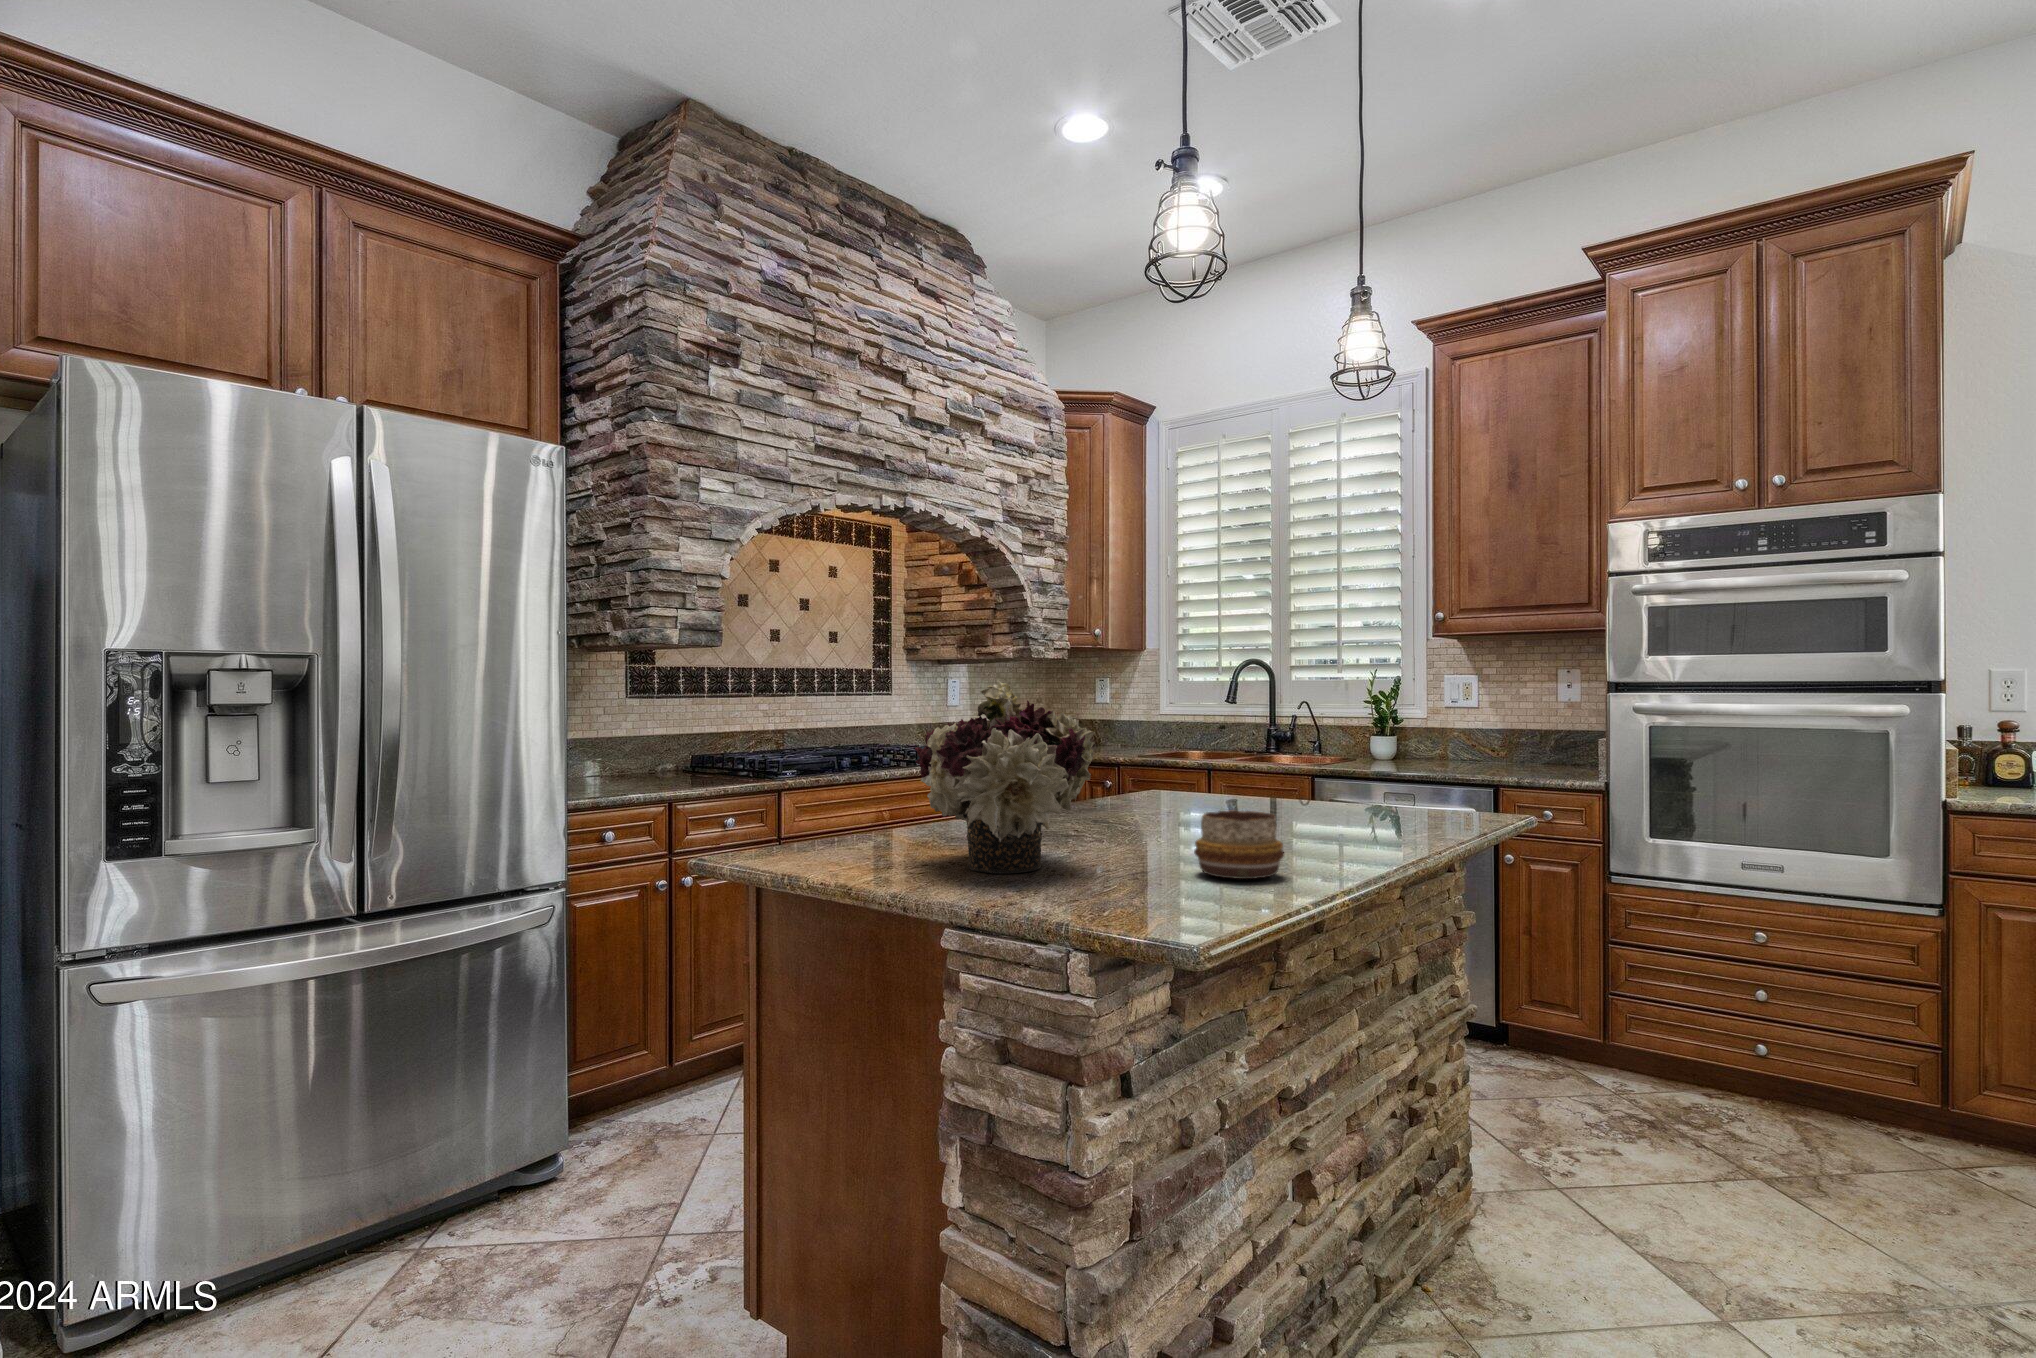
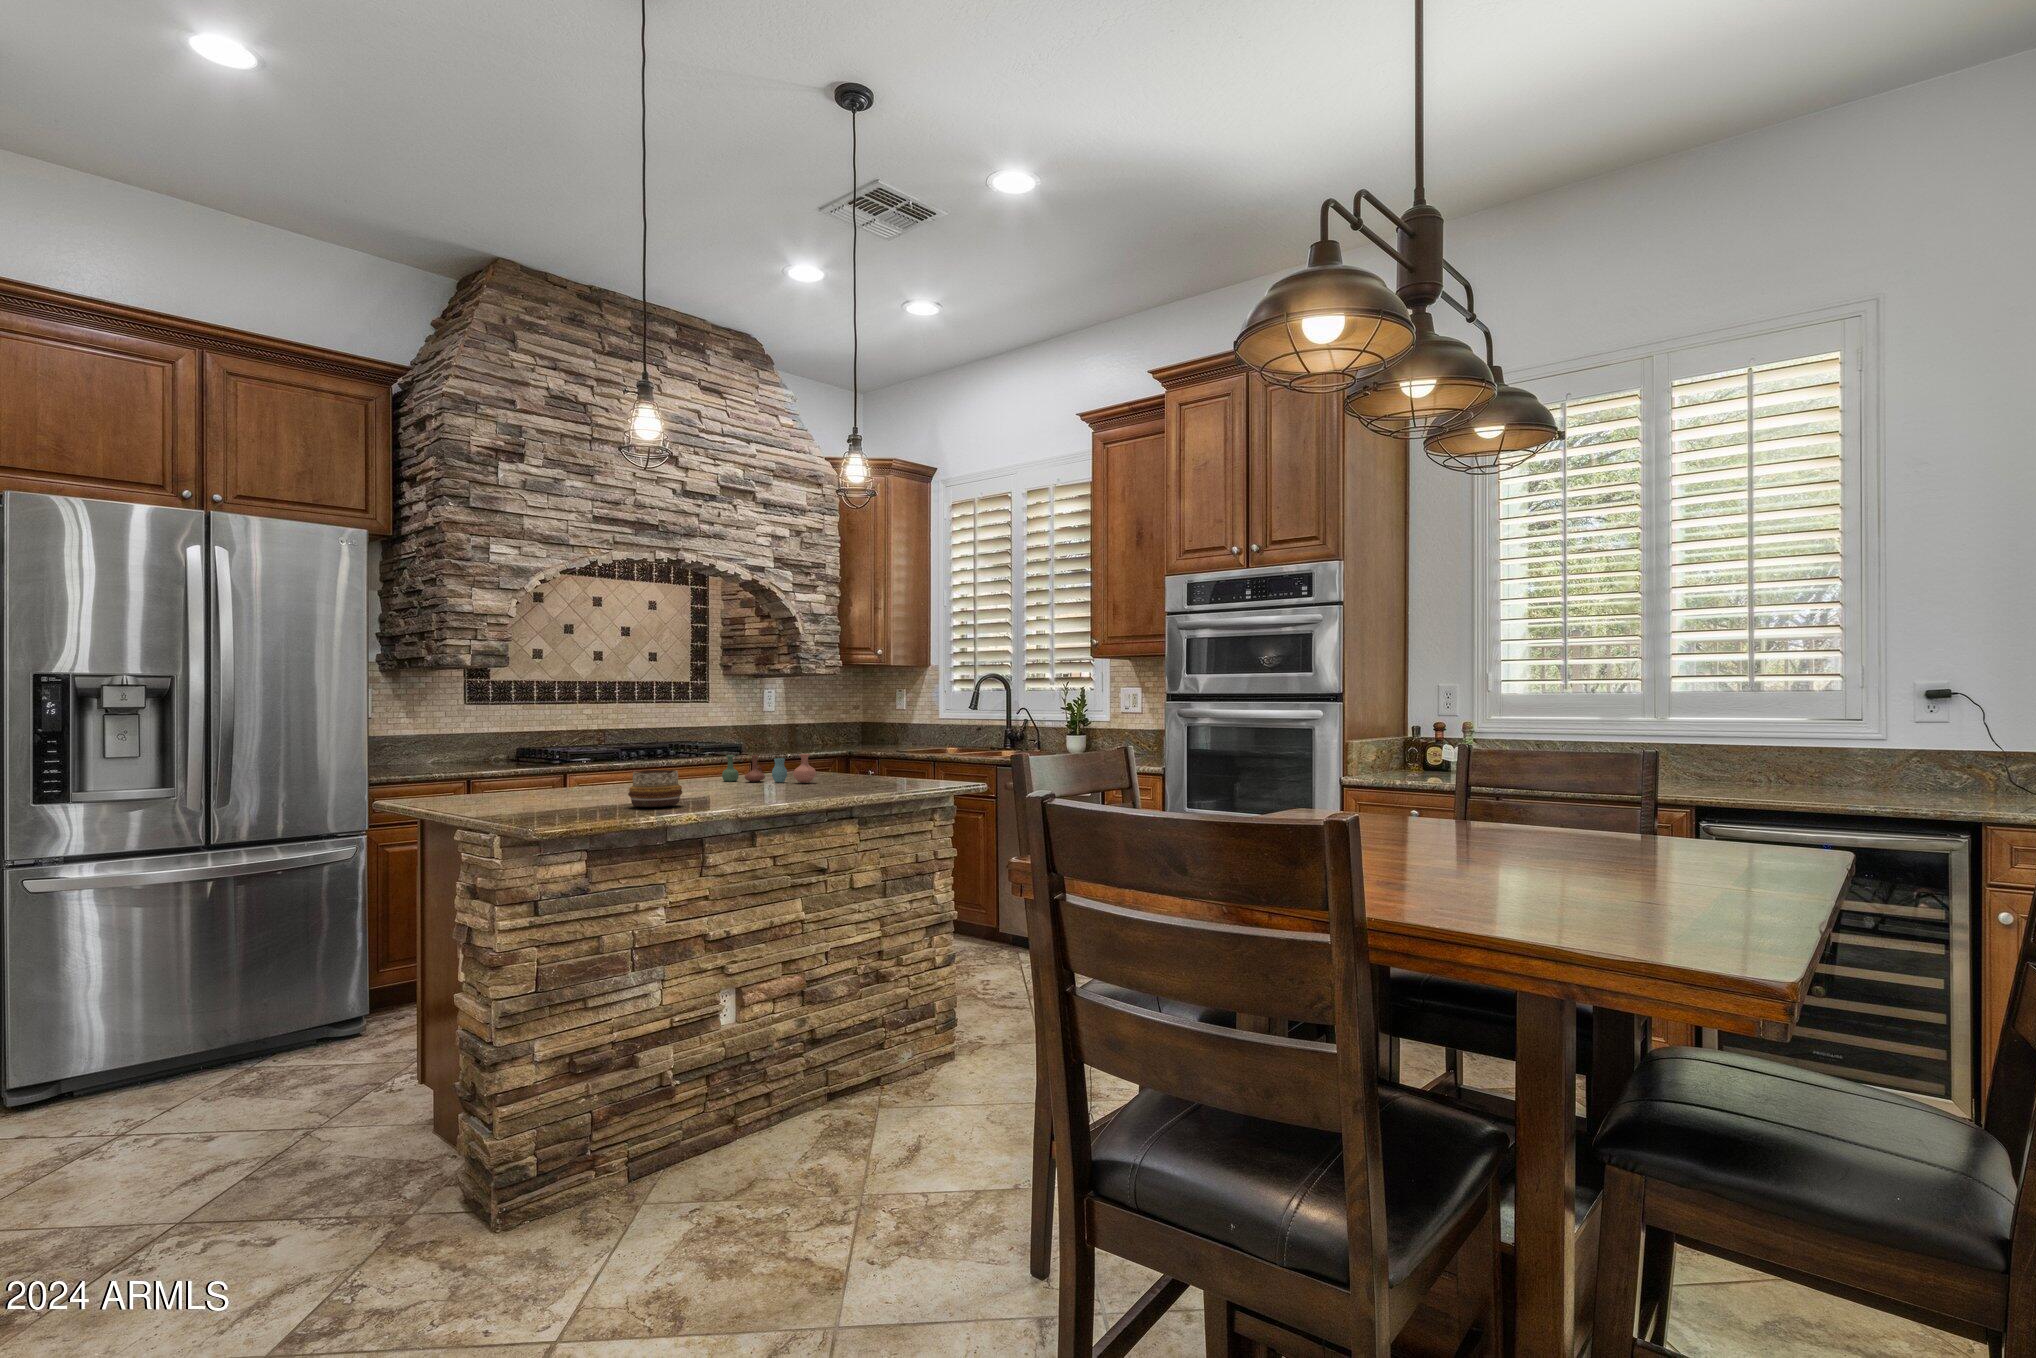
flower arrangement: present [915,680,1095,873] -> none [478,693,586,805]
vase: none [1130,772,1282,815] -> present [722,754,816,783]

